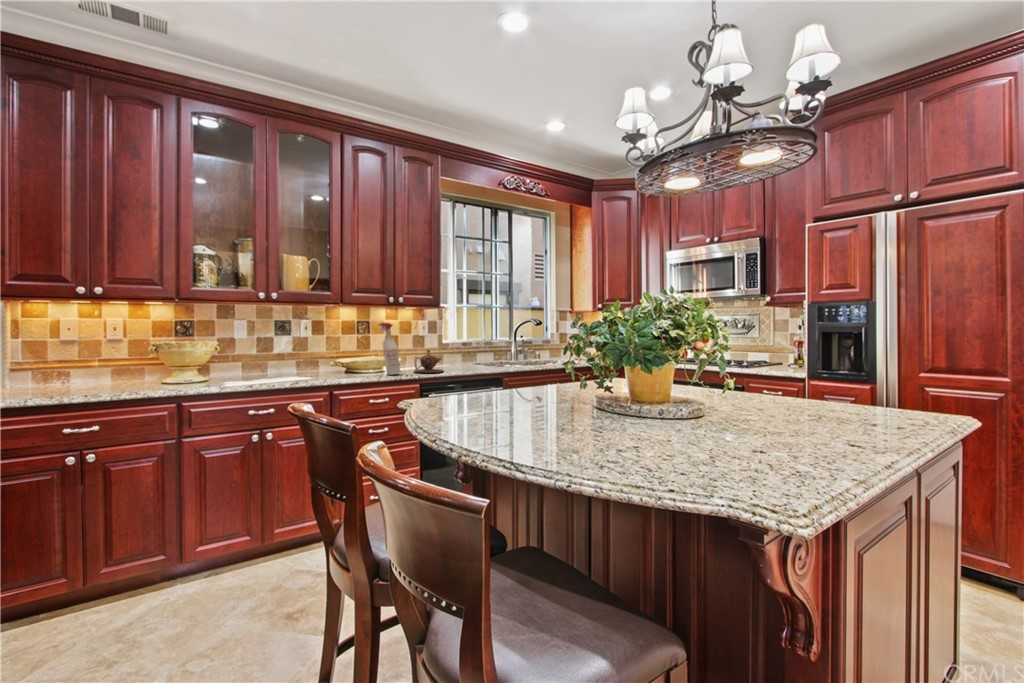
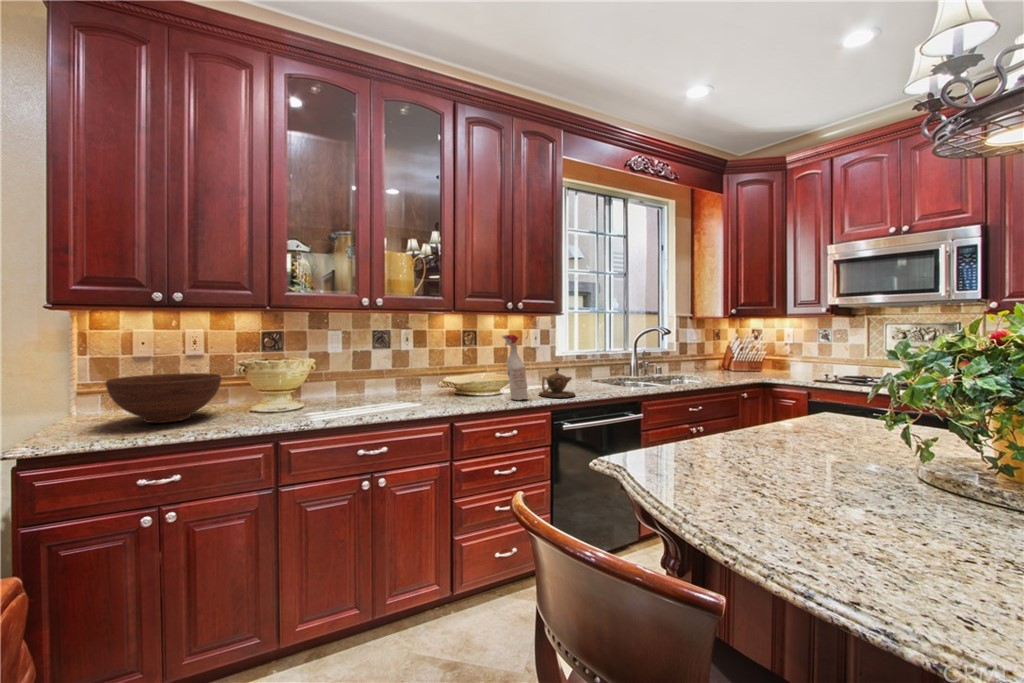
fruit bowl: none [37,353,136,390] -> present [106,373,221,423]

